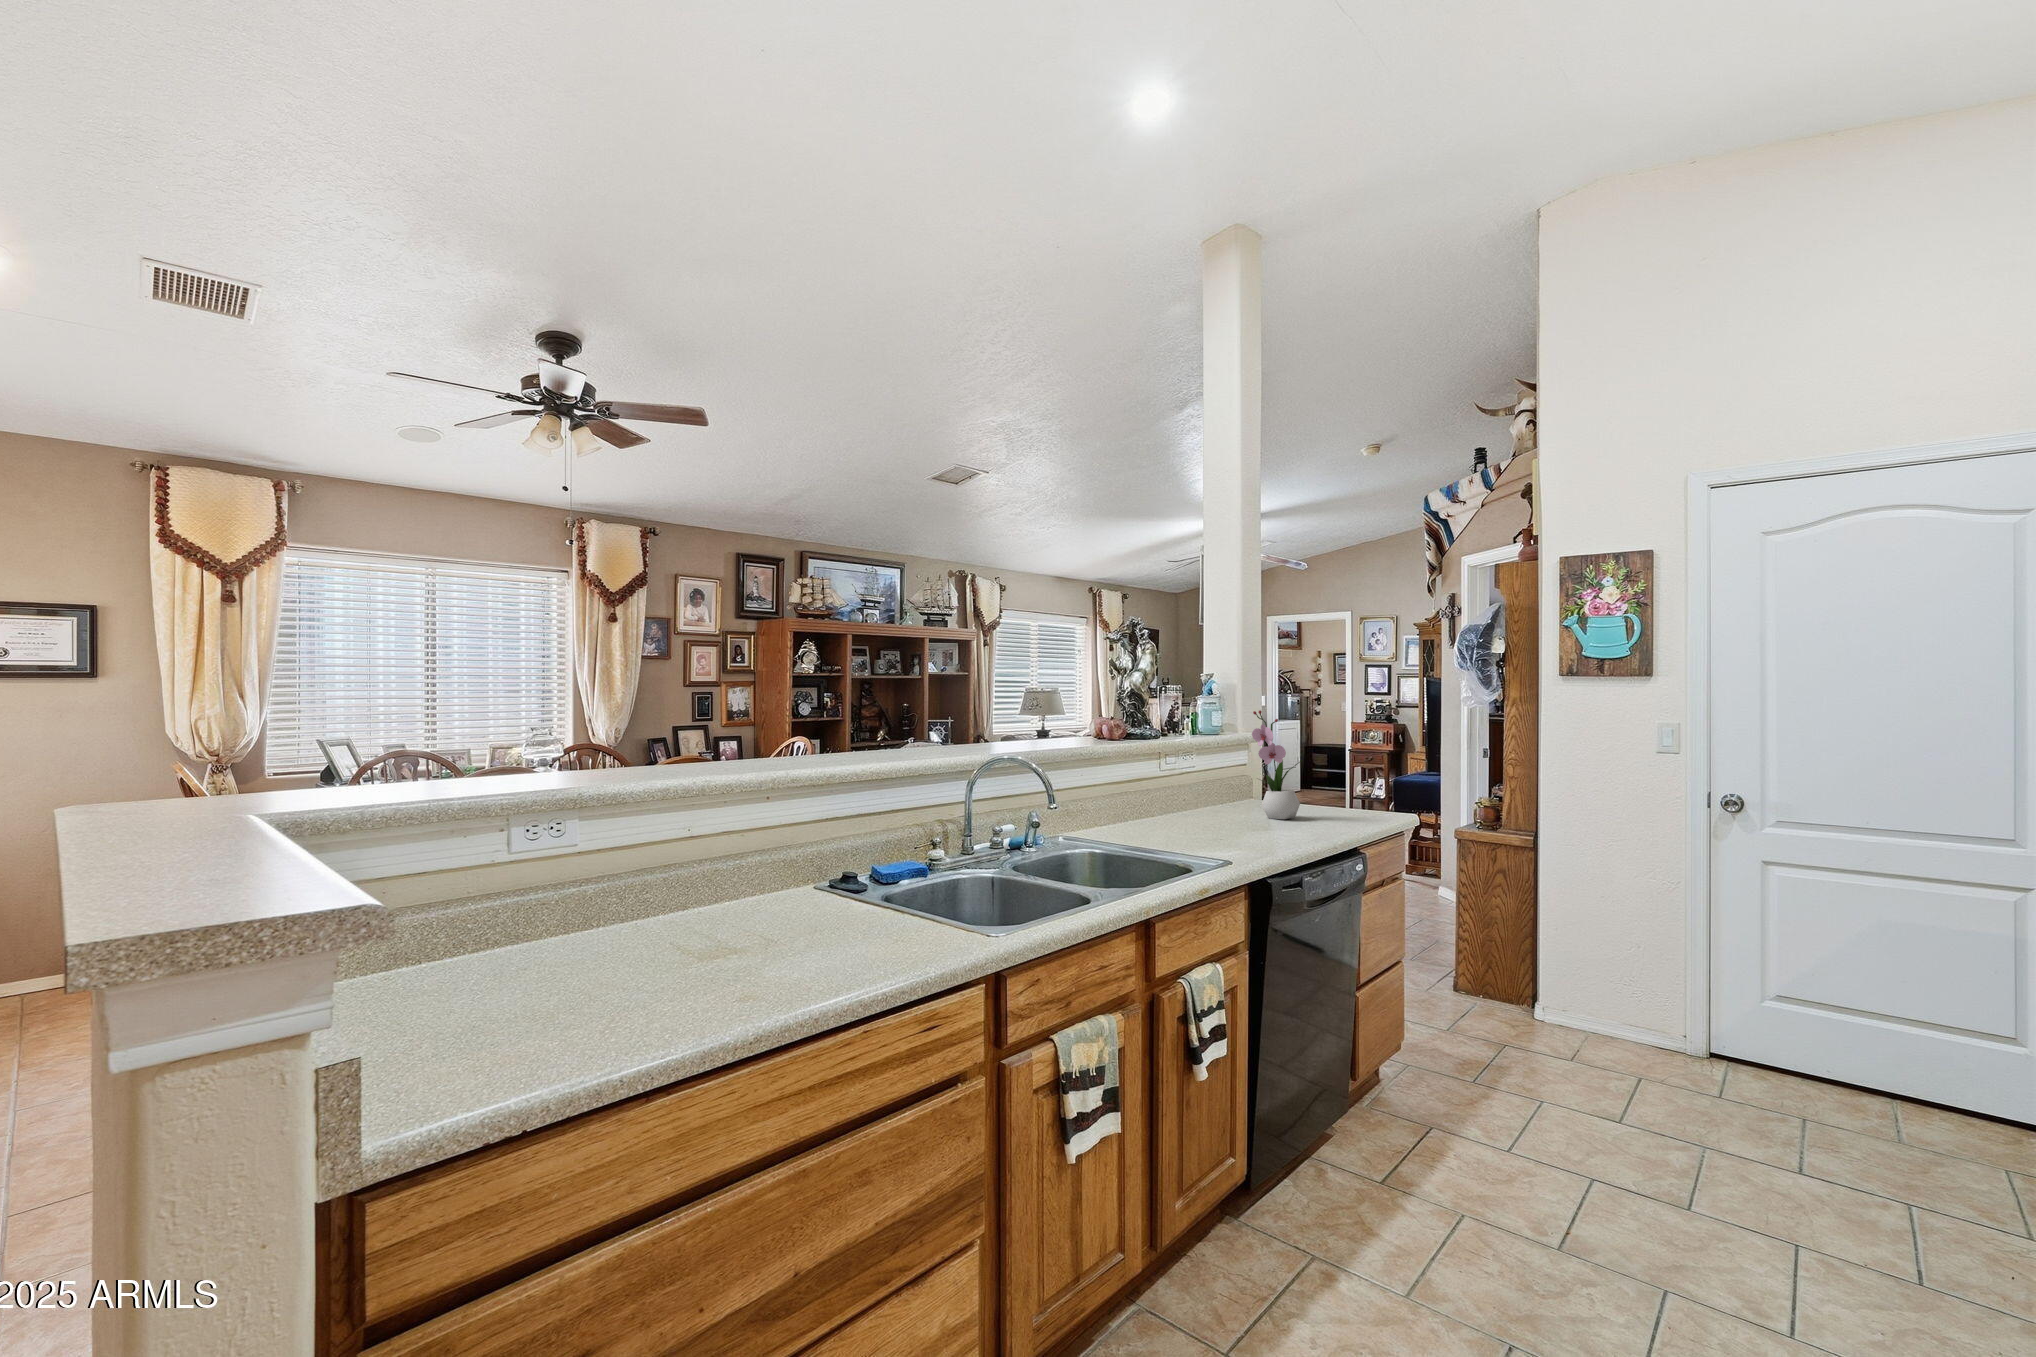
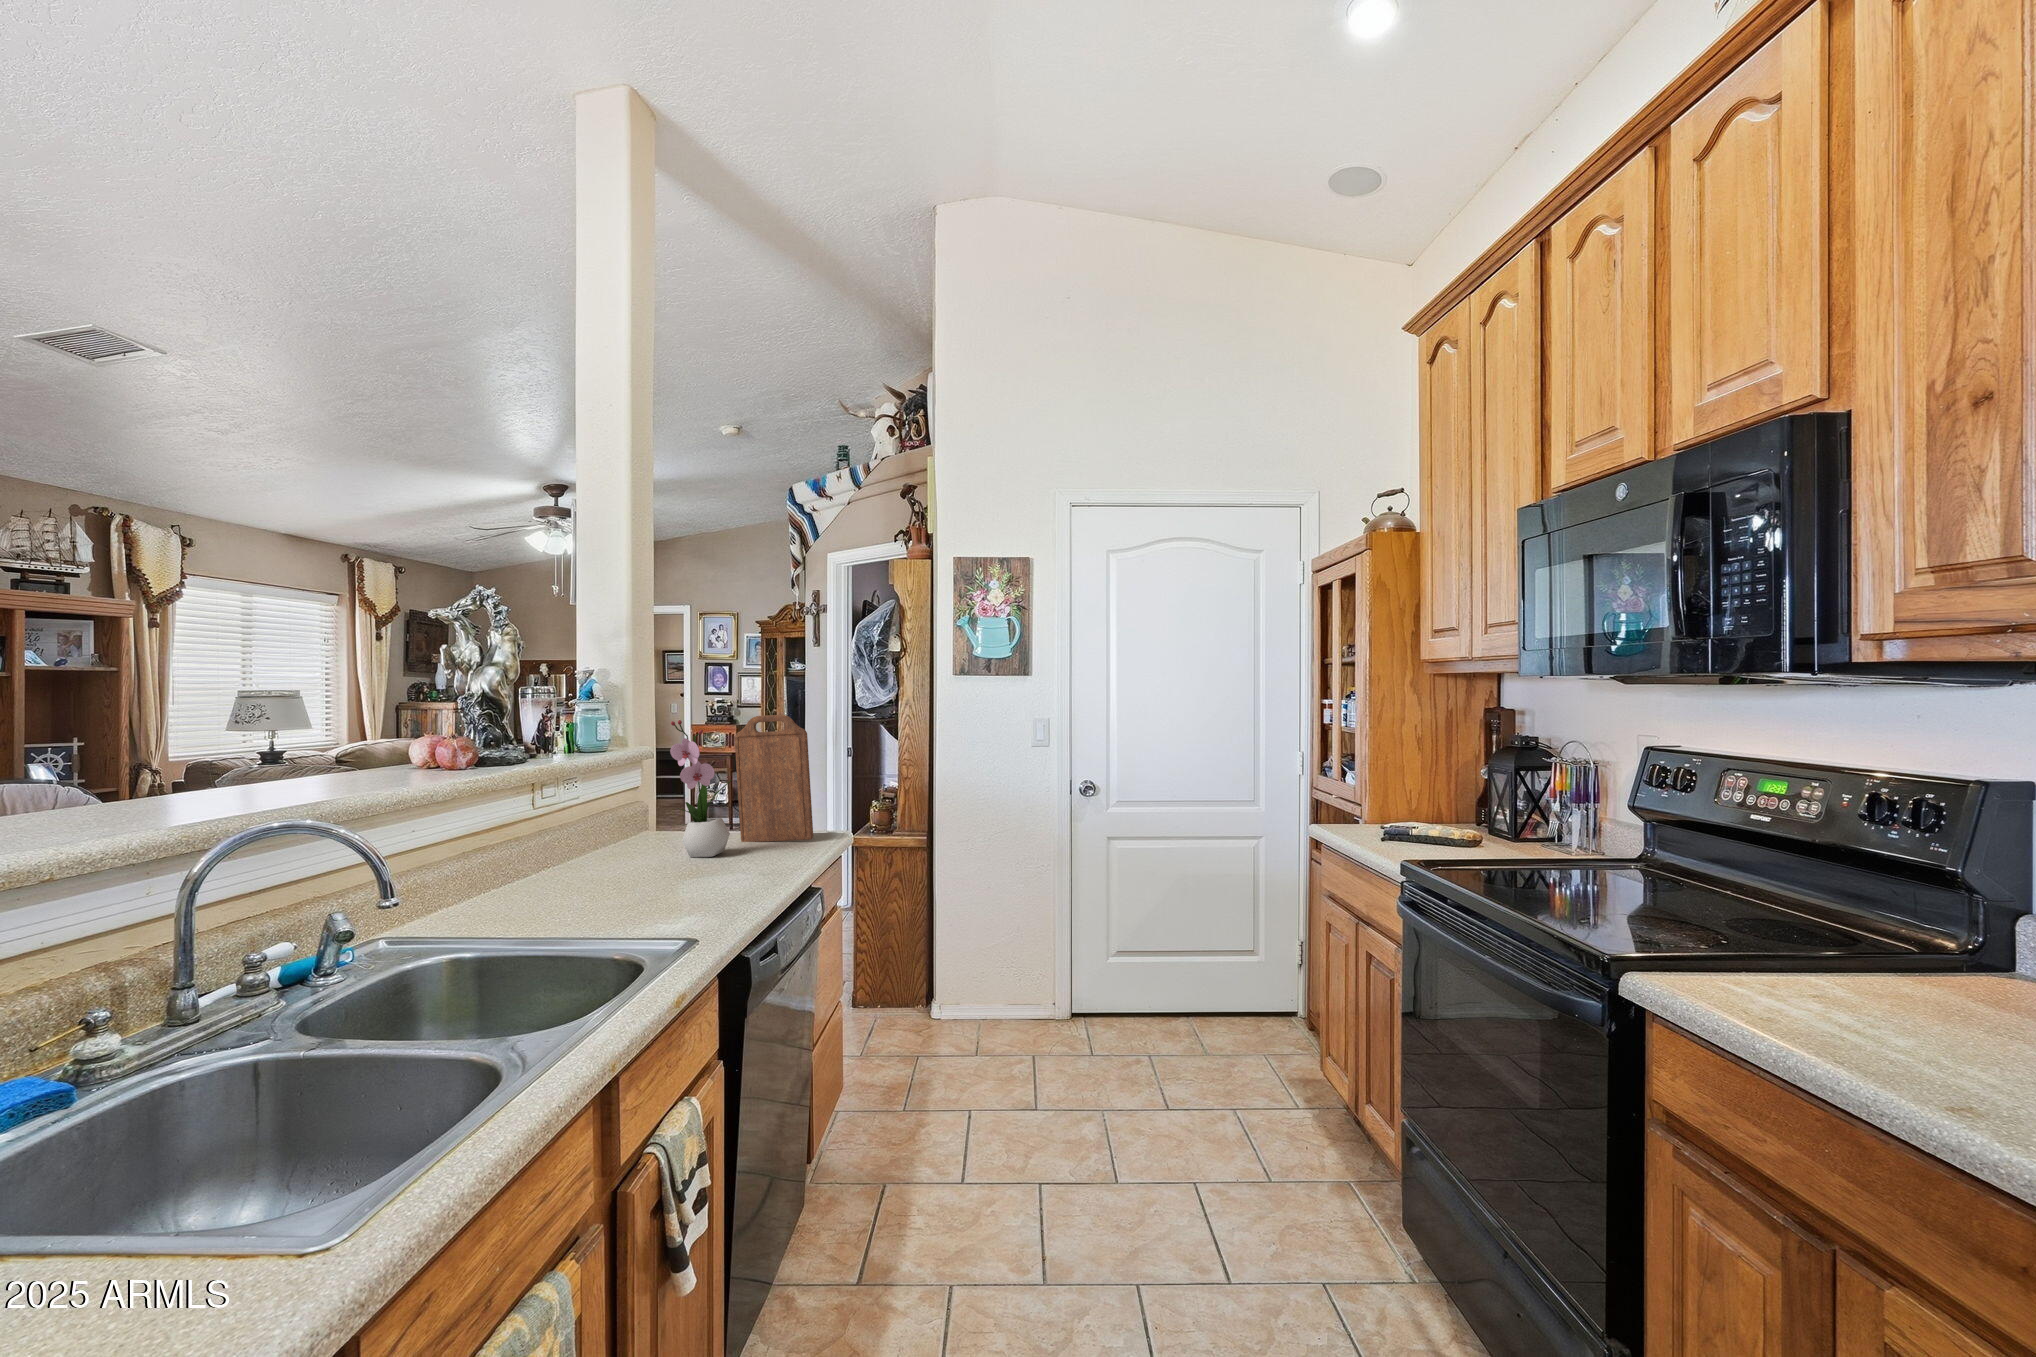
cutting board: none [1310,709,1376,817] -> present [735,715,813,842]

